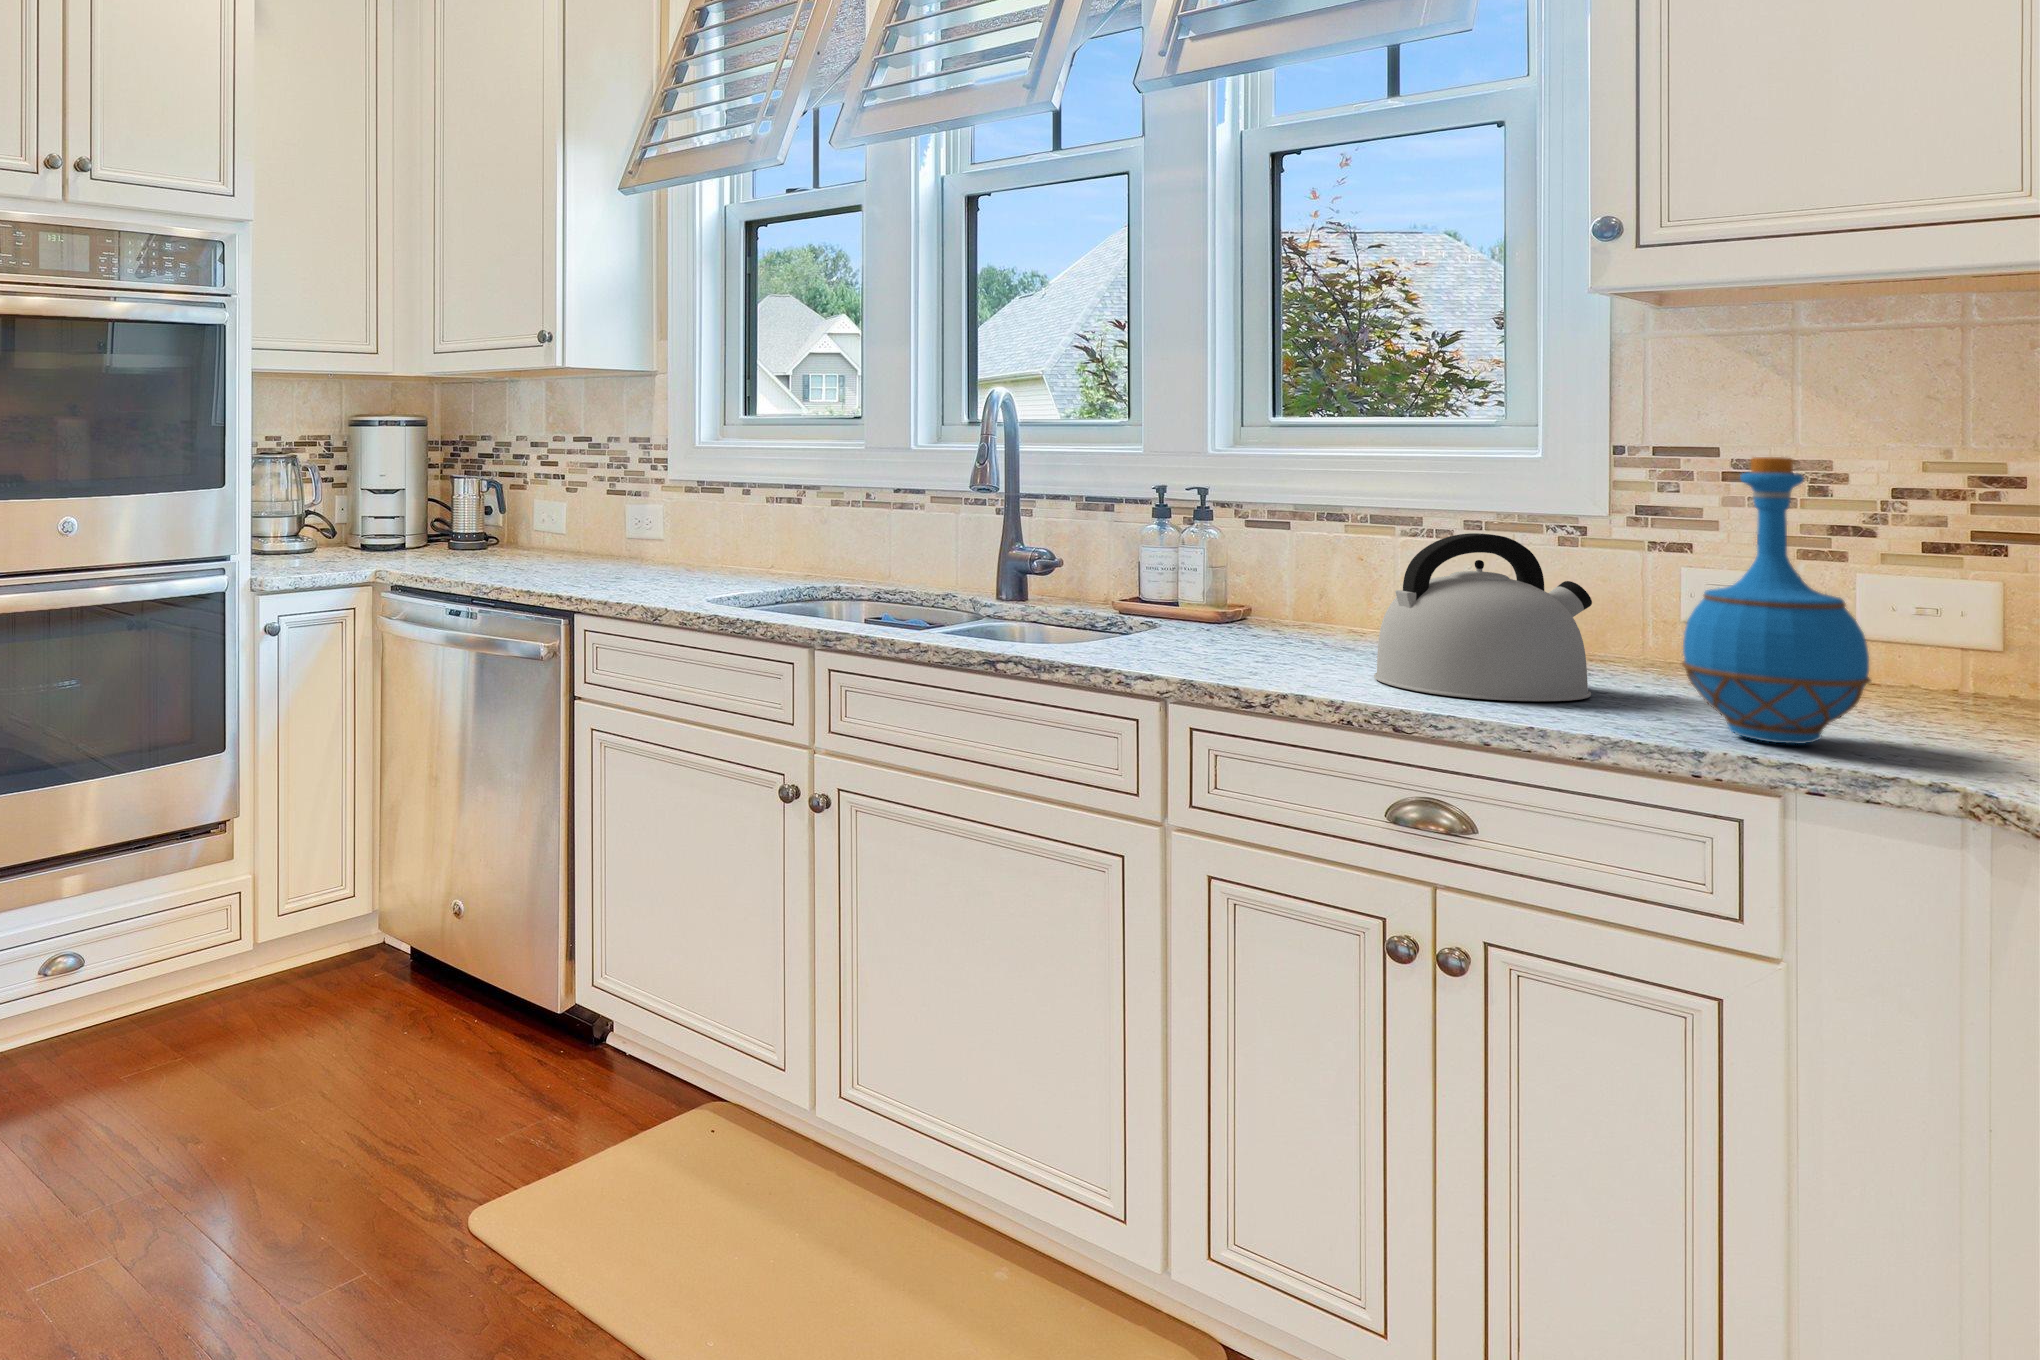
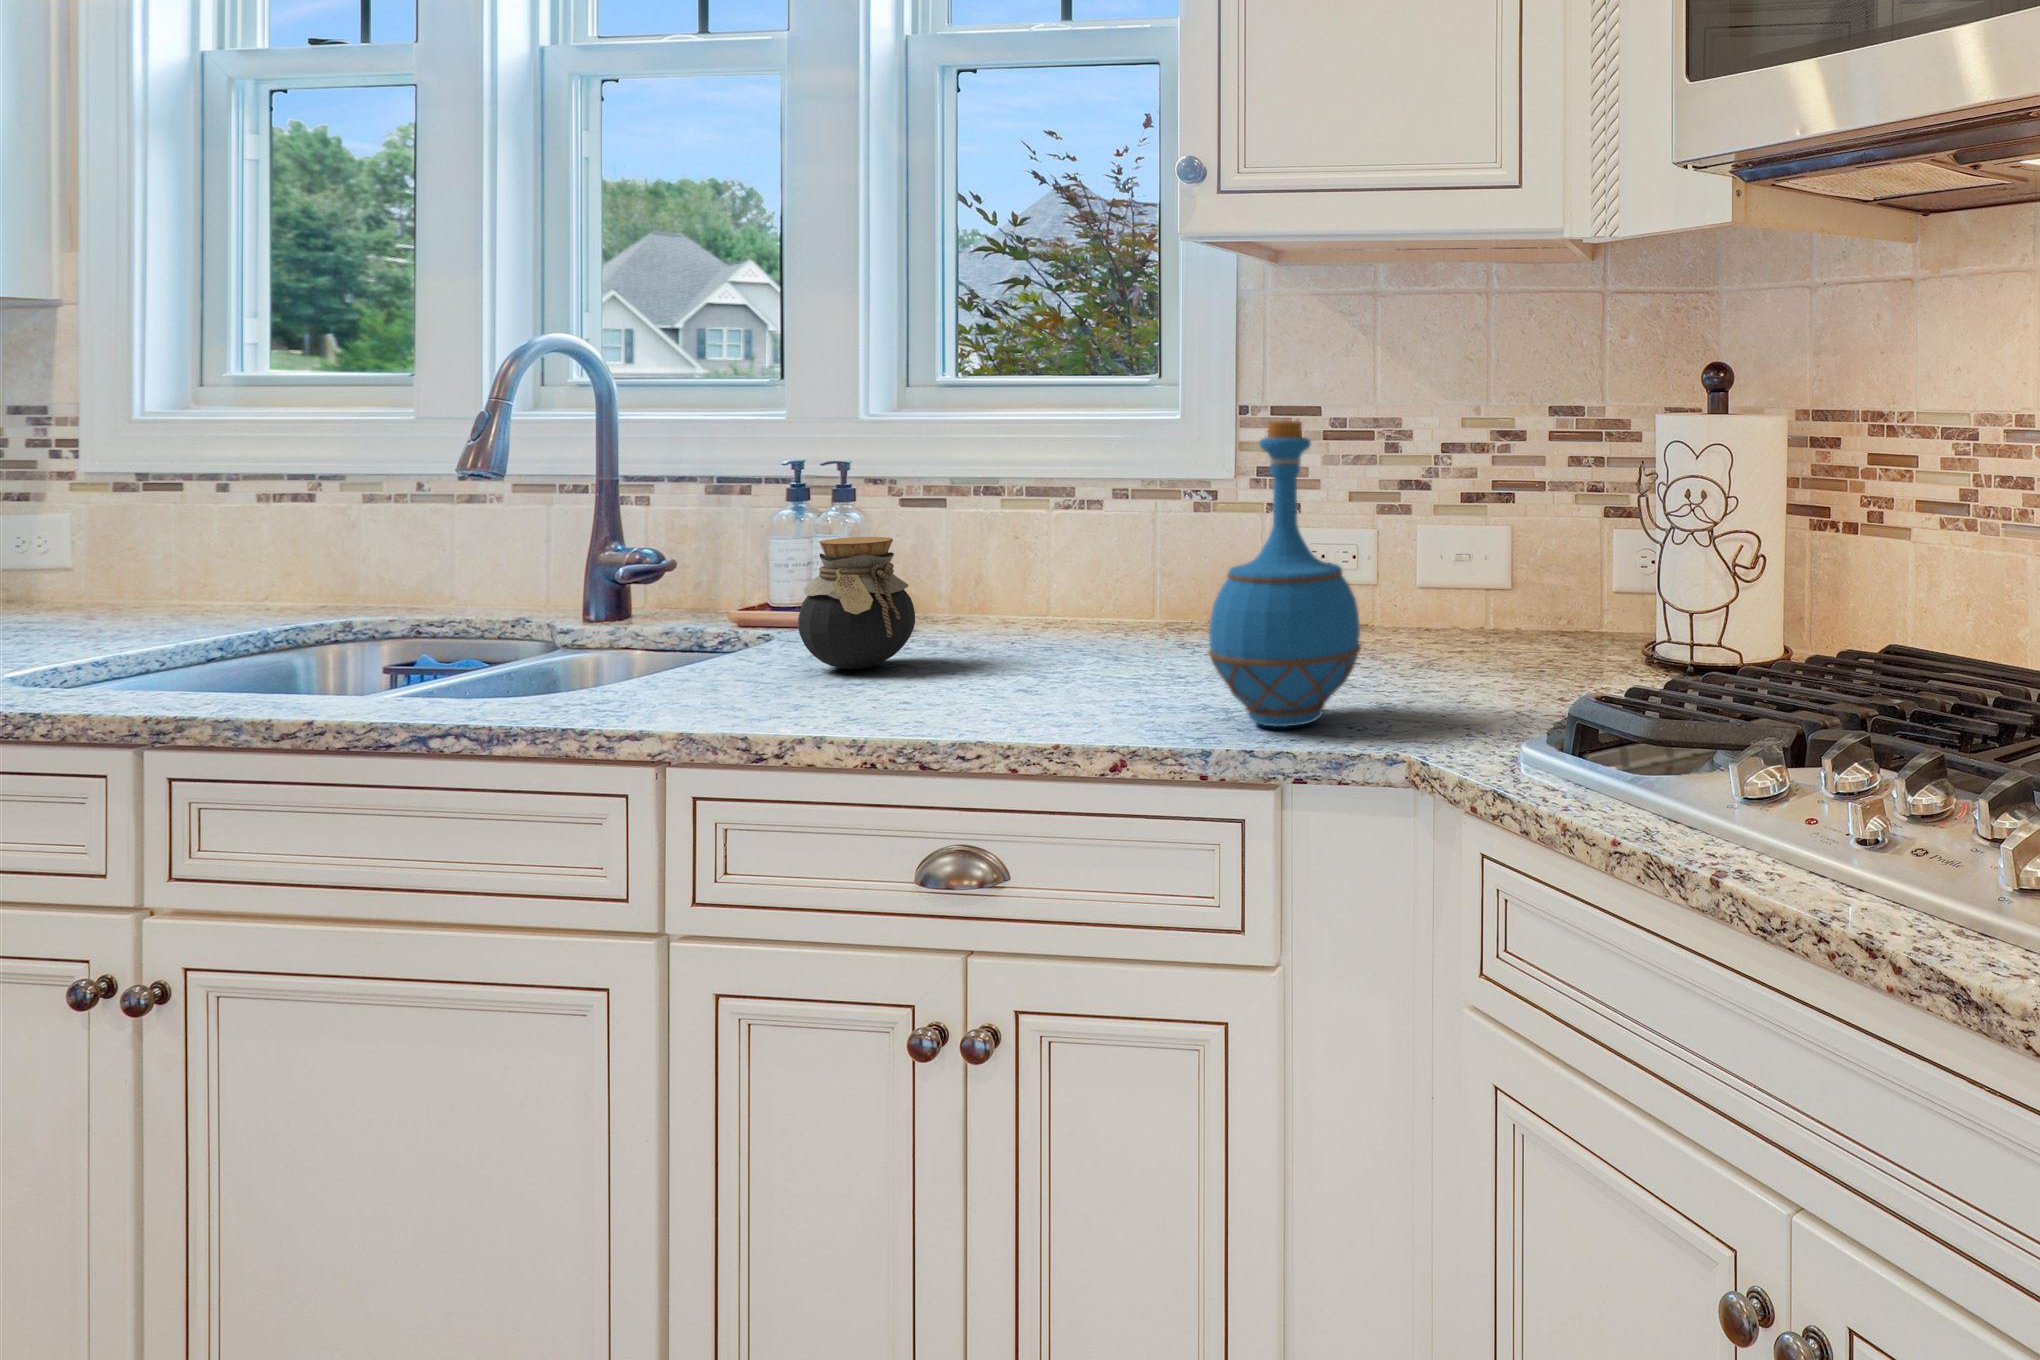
kettle: present [1374,533,1592,701] -> none [946,511,1173,710]
jar: none [1217,547,1314,653] -> present [798,537,915,669]

